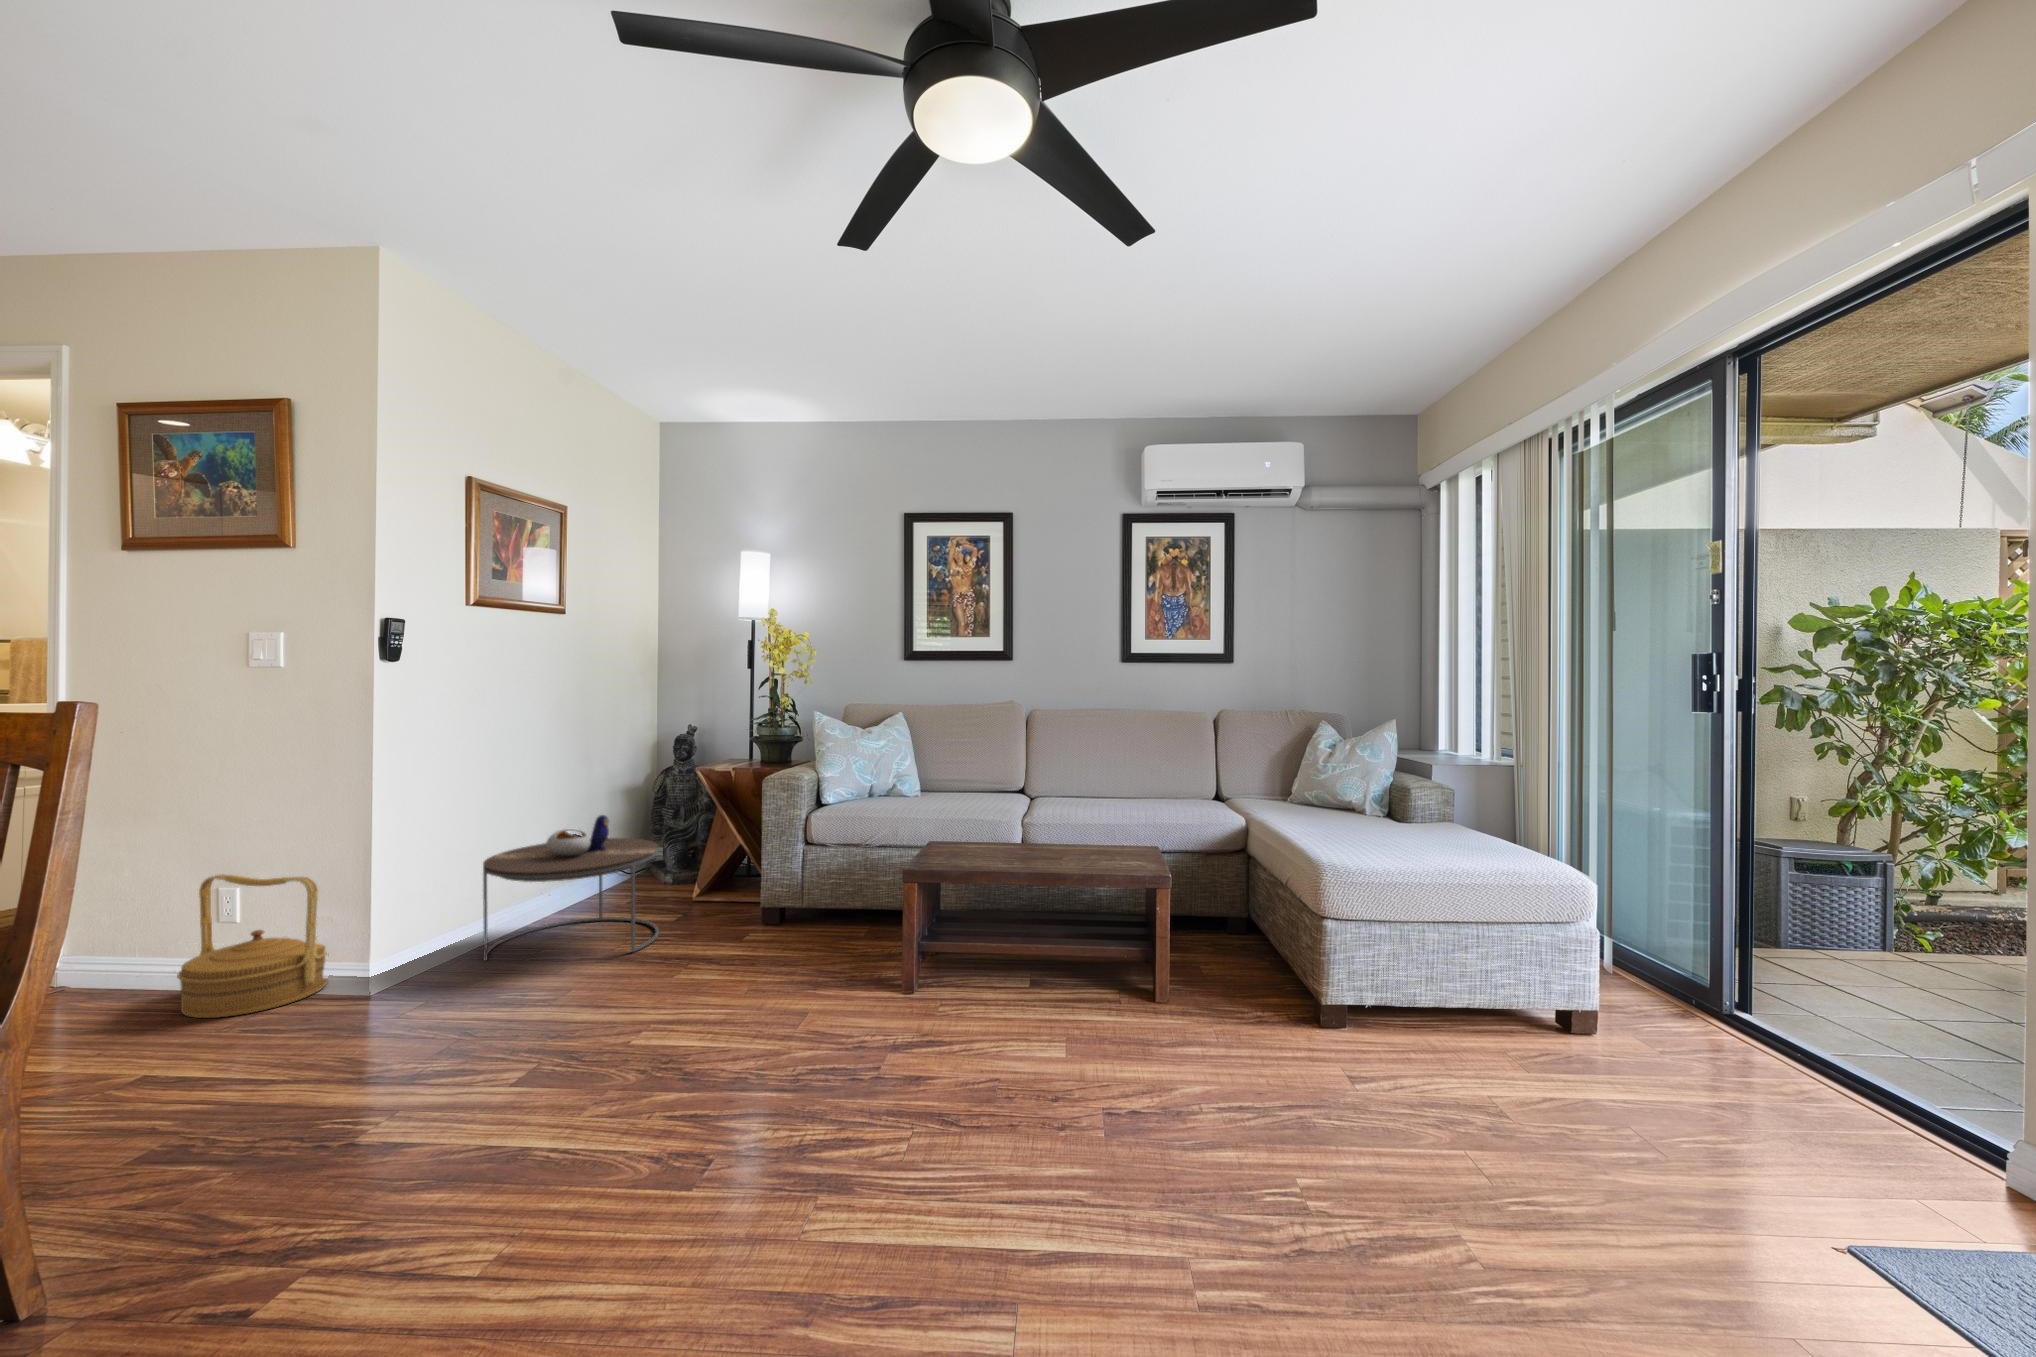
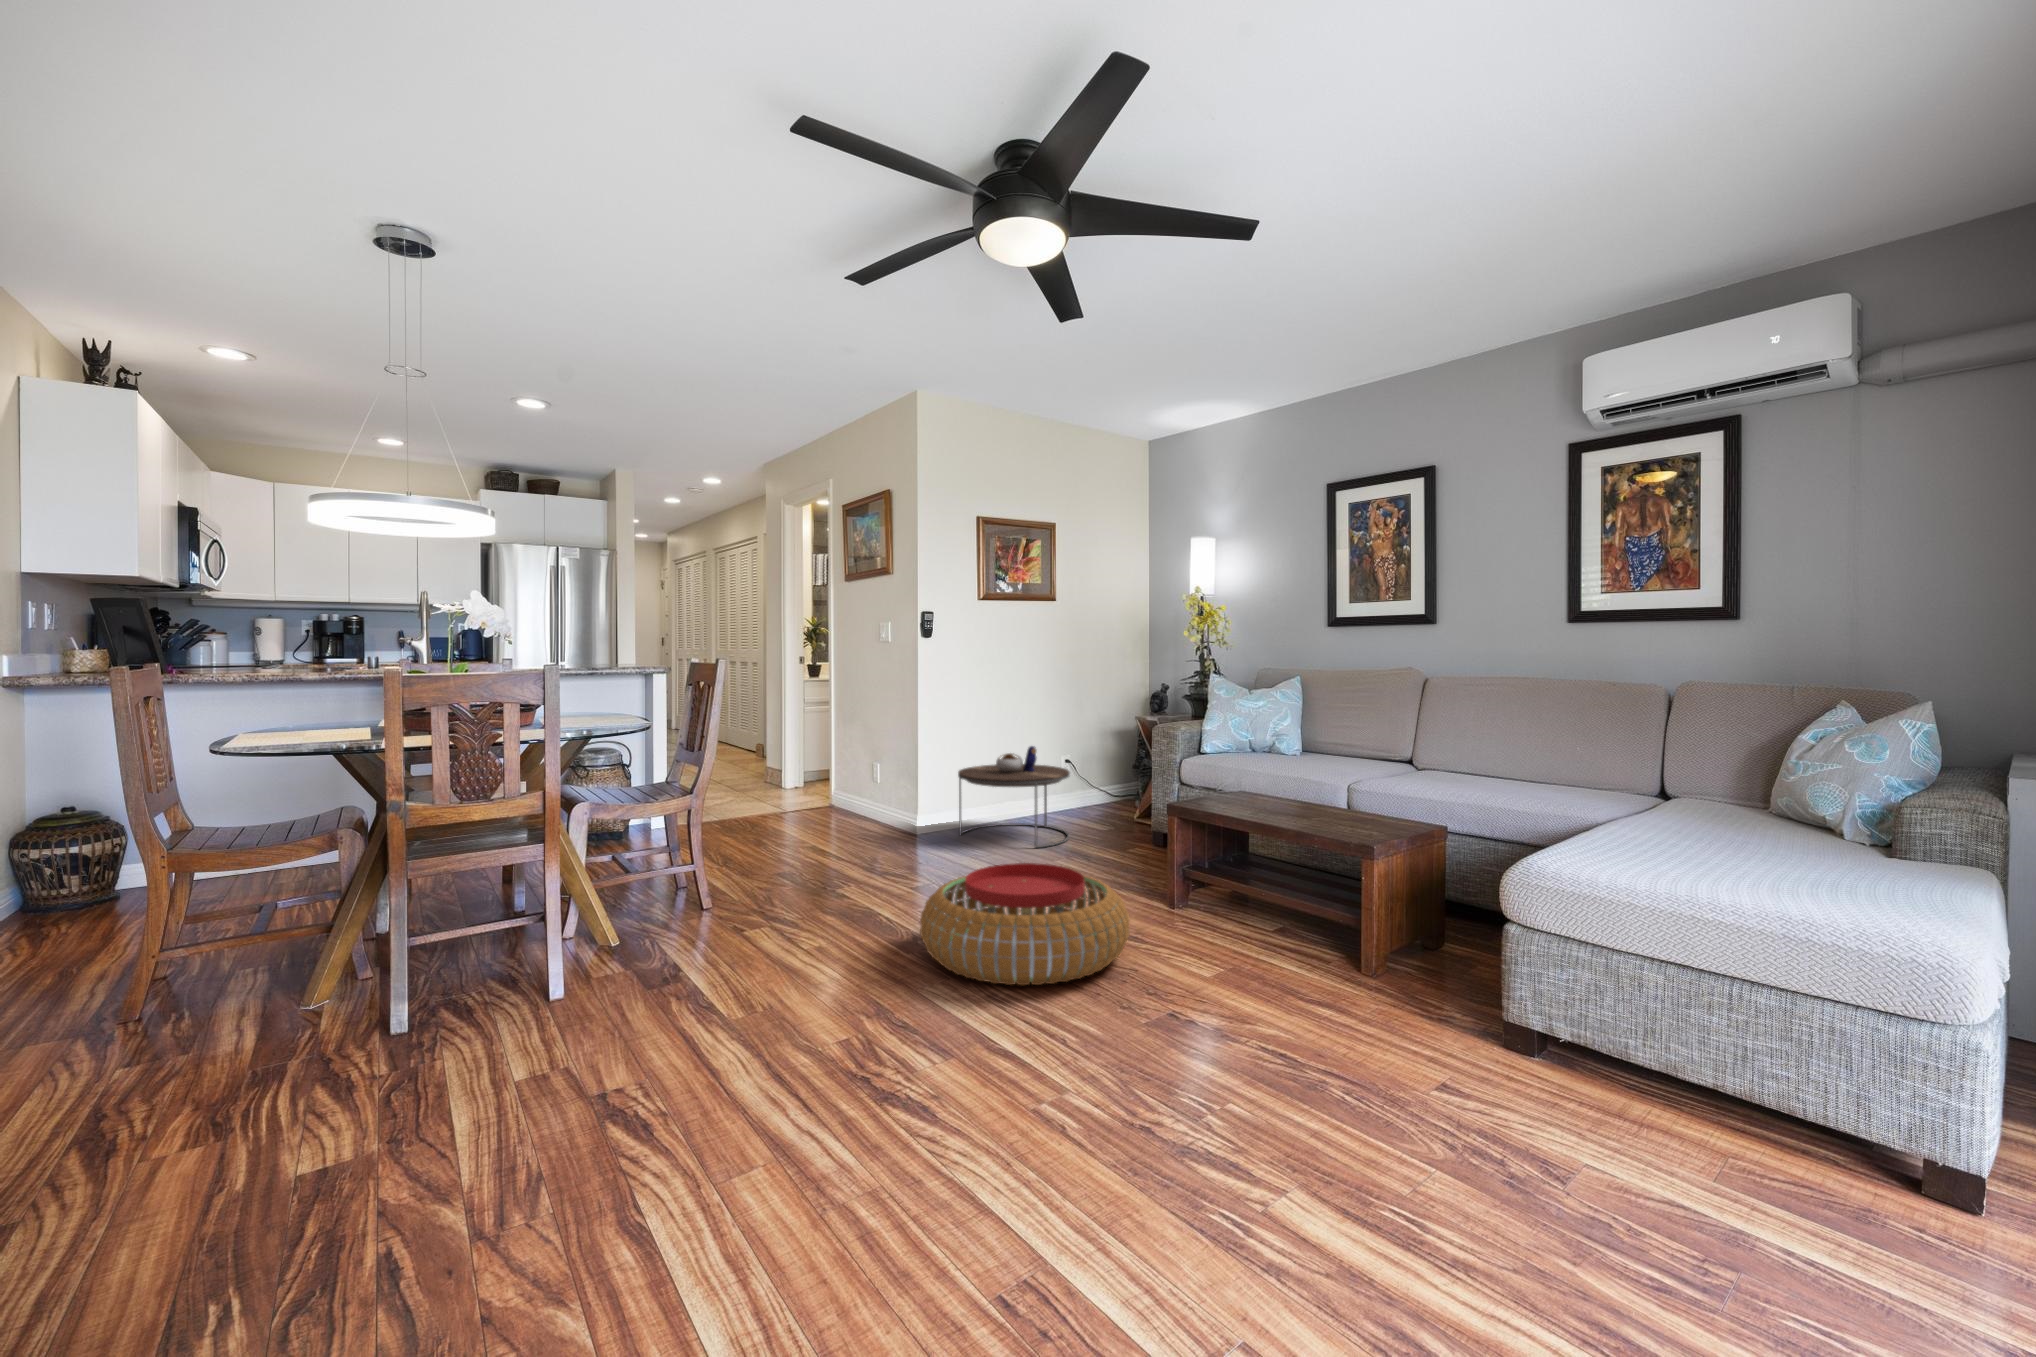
woven basket: present [177,875,328,1018] -> none [821,756,887,835]
pouf: none [699,971,992,1175] -> present [920,863,1130,985]

